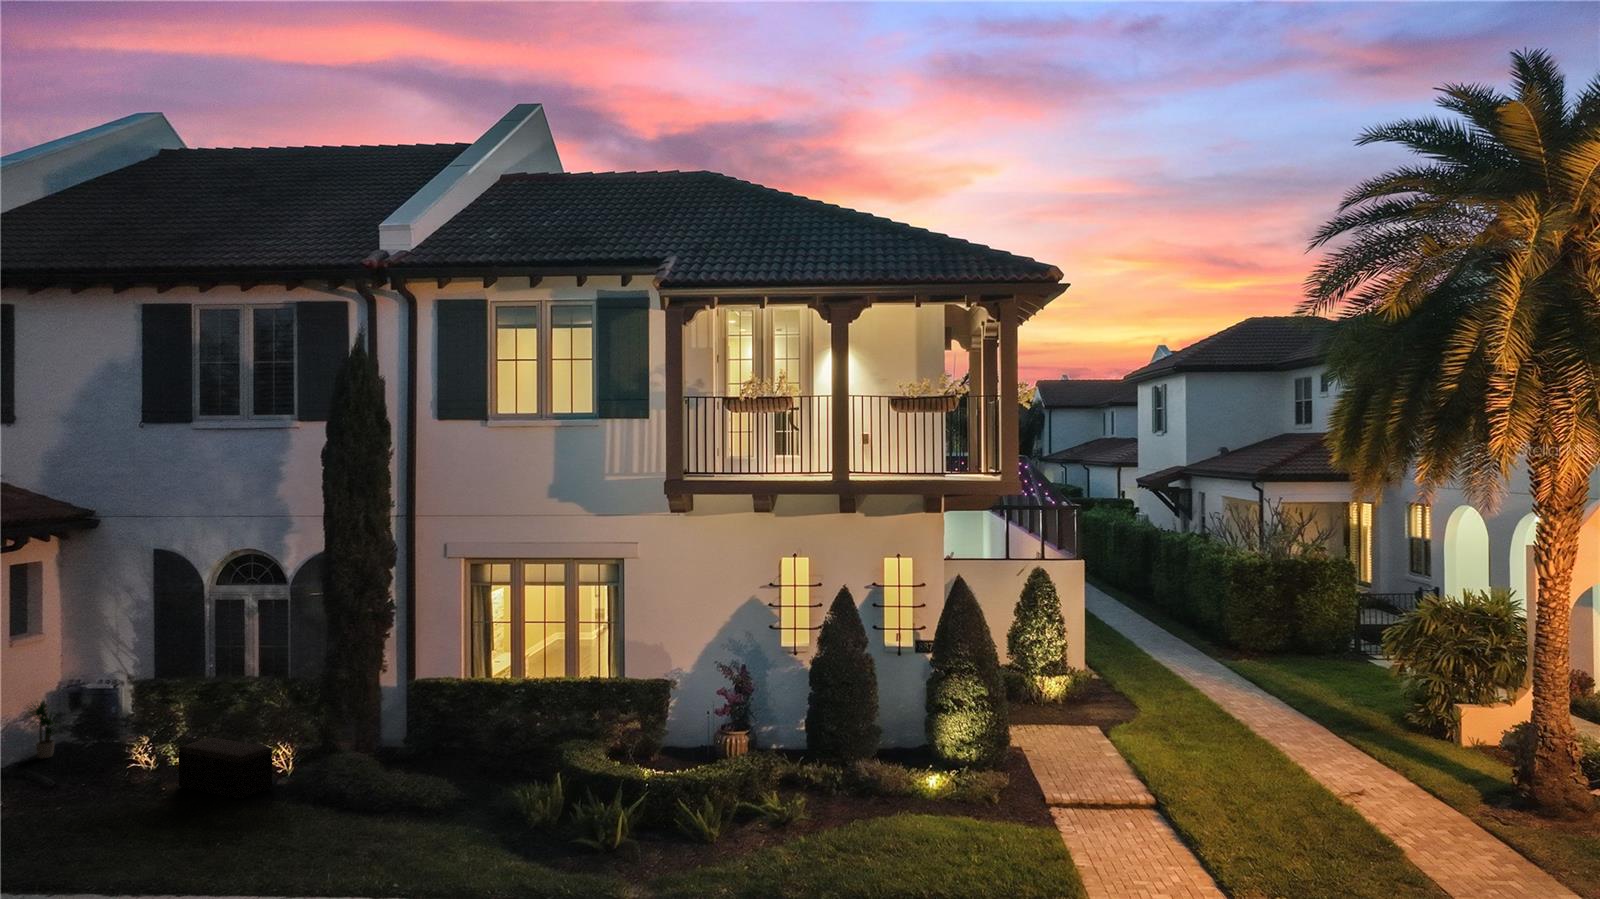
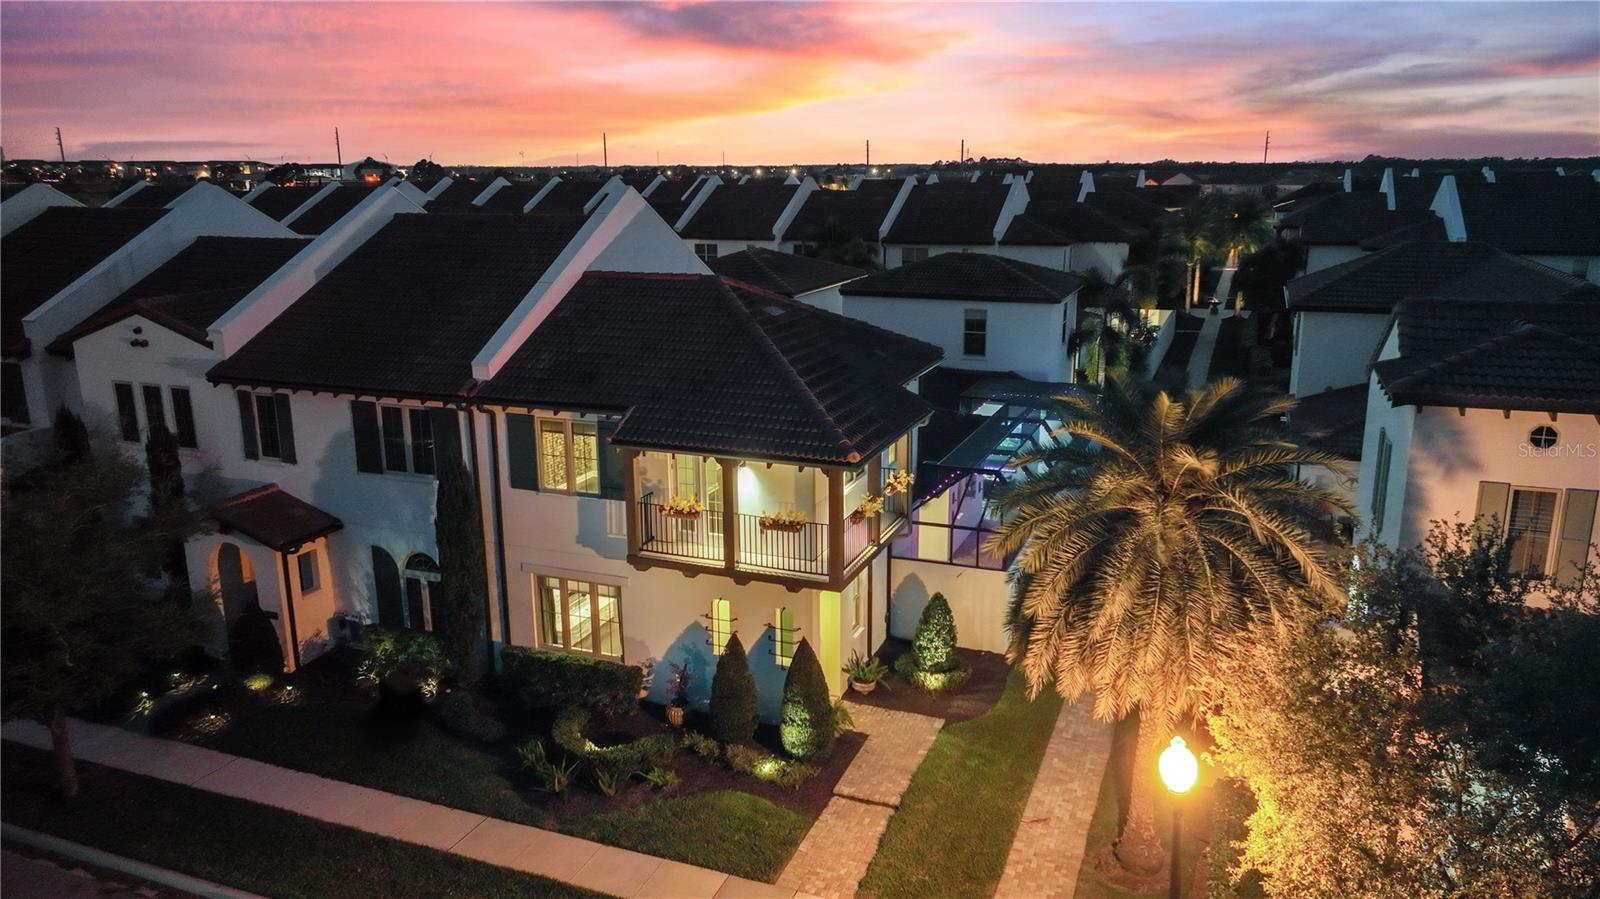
potted plant: present [27,701,56,759] -> none [311,629,335,662]

